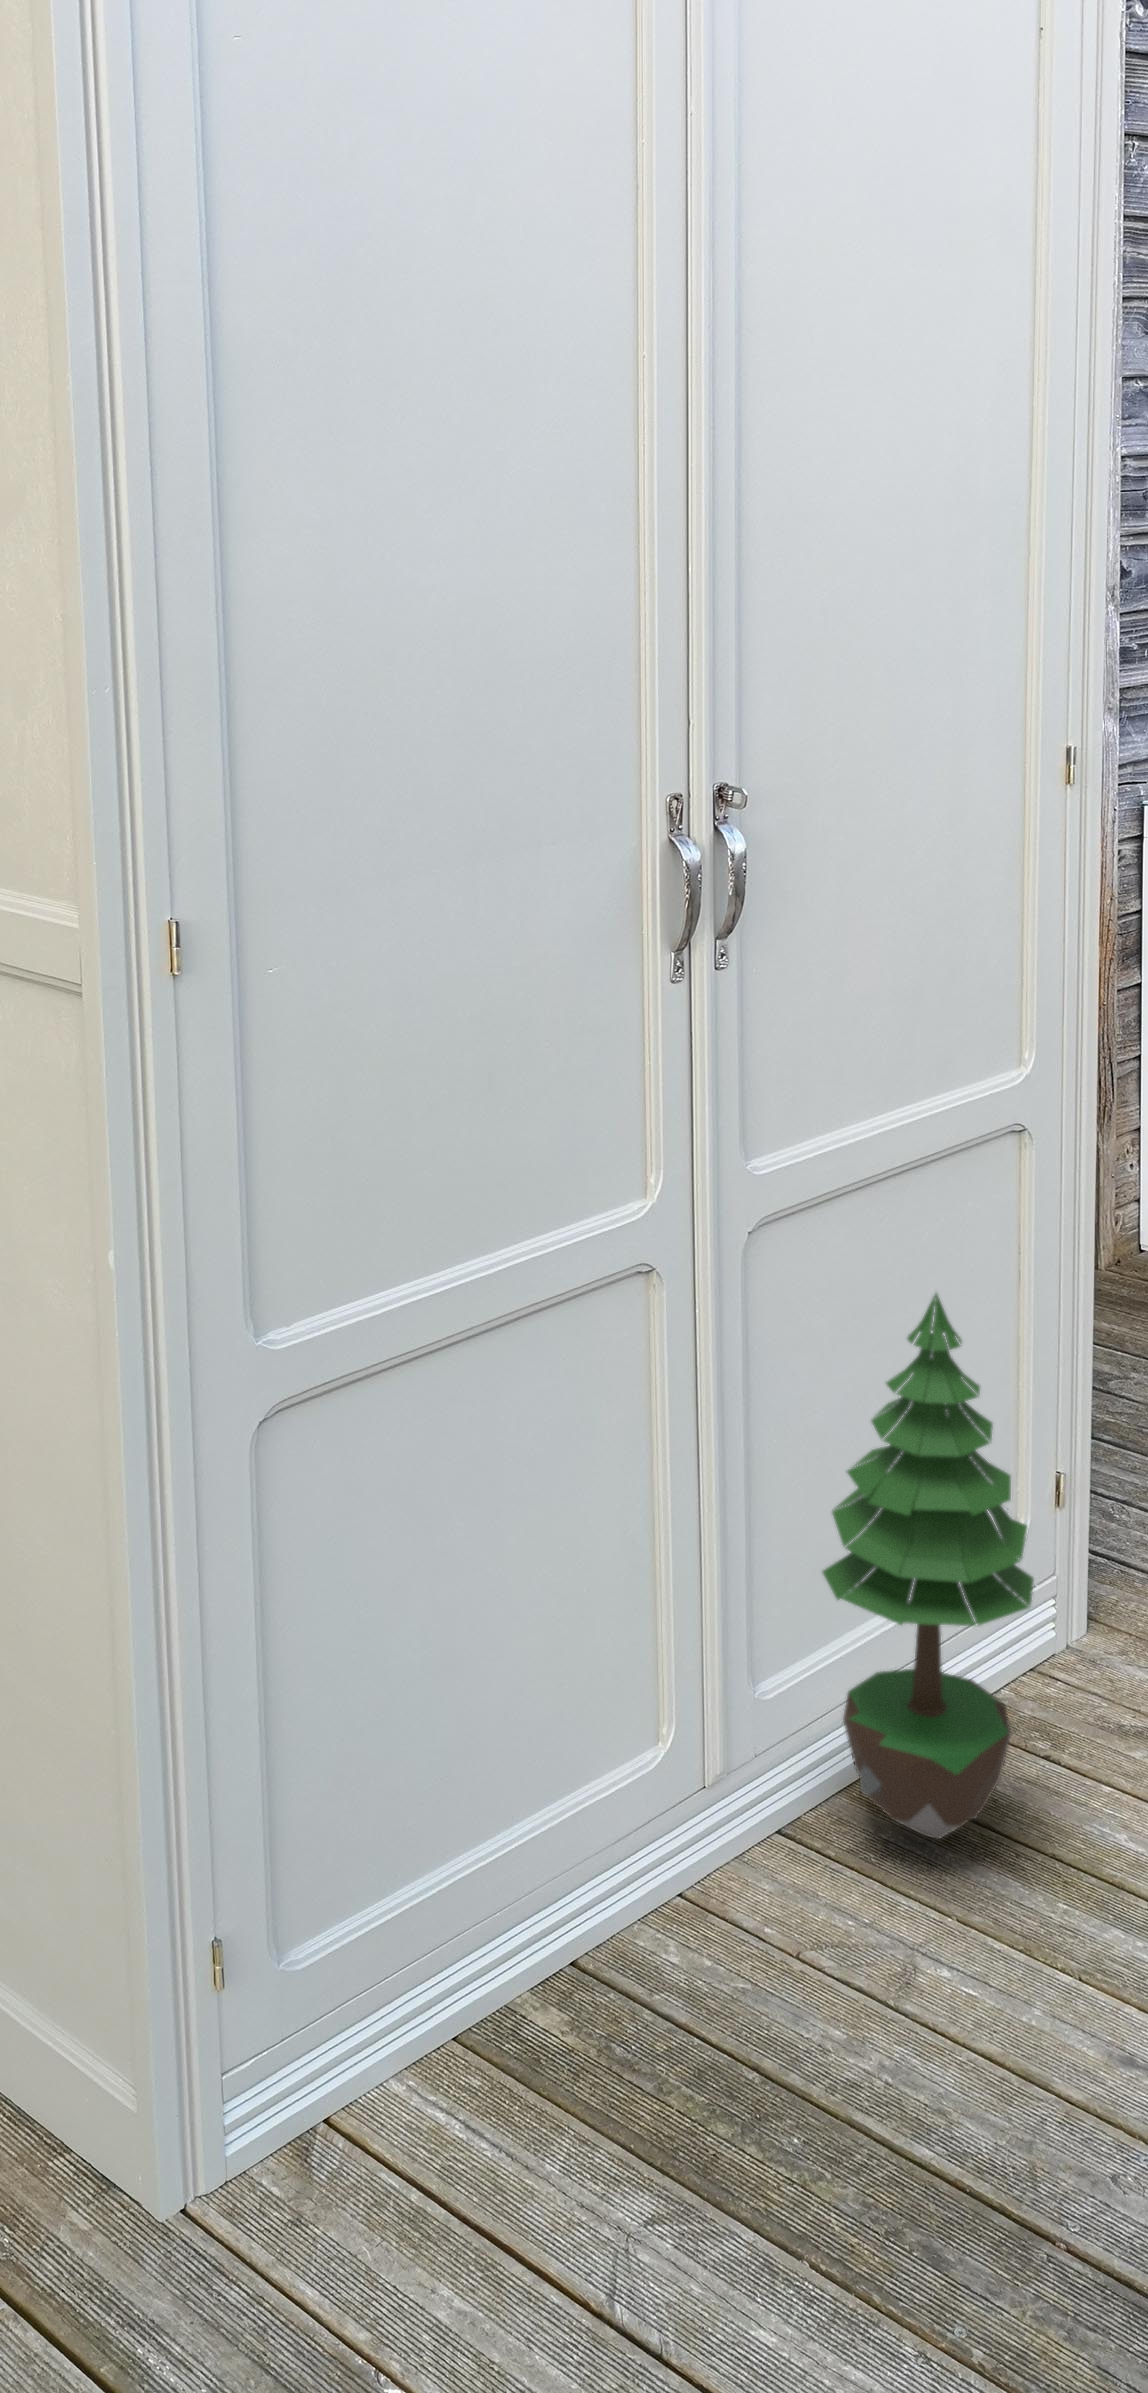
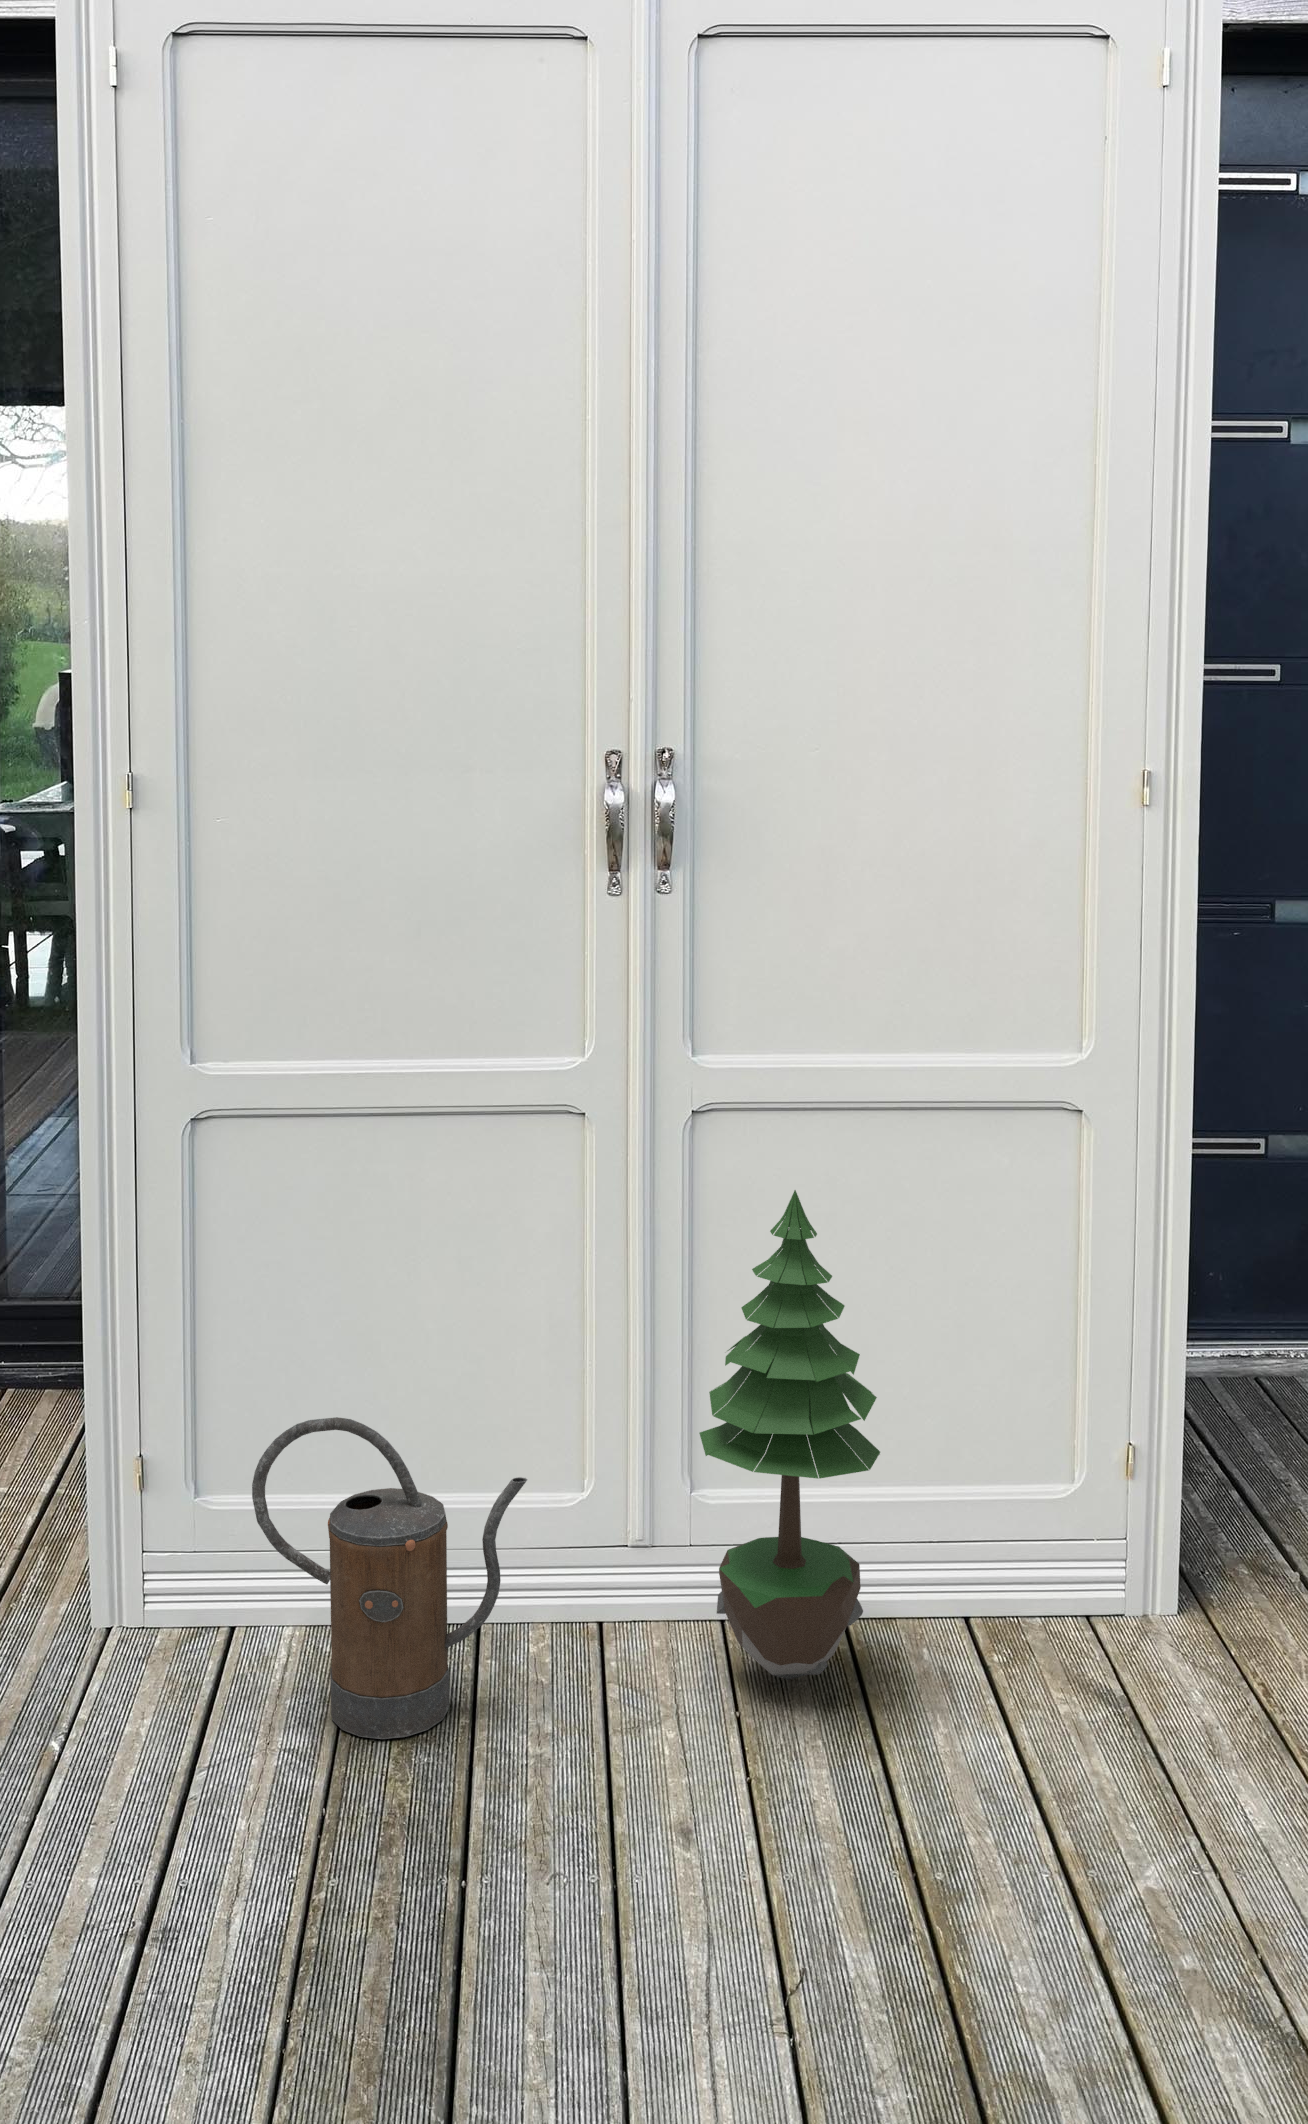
watering can: none [515,1731,778,2140] -> present [252,1417,527,1739]

